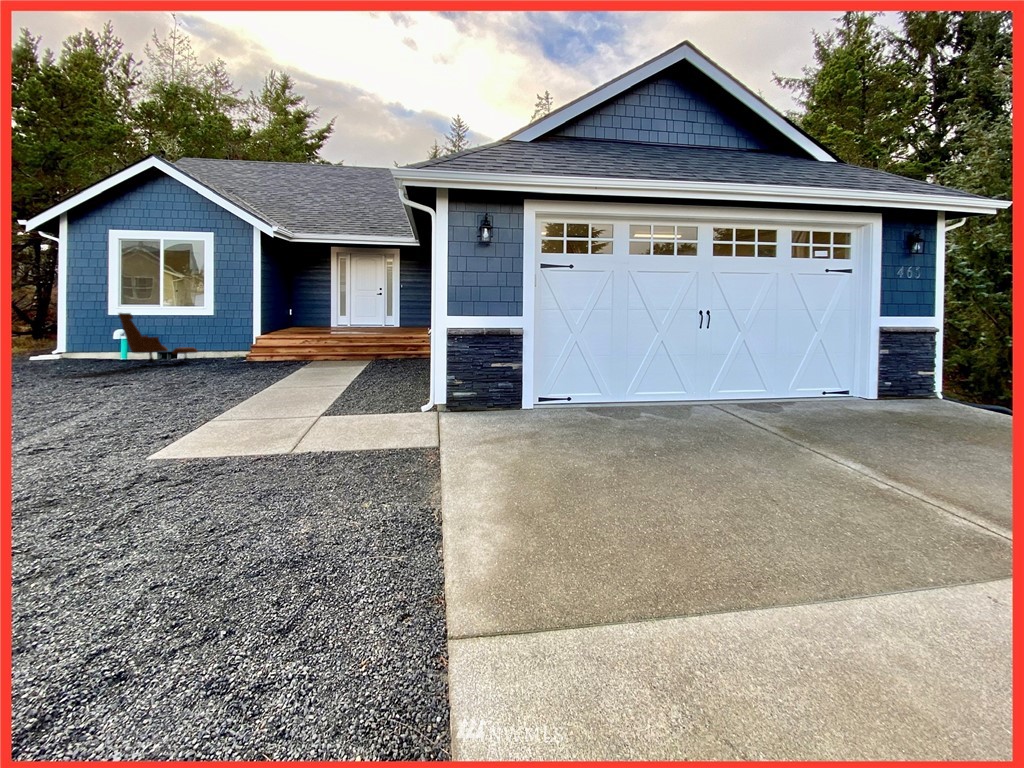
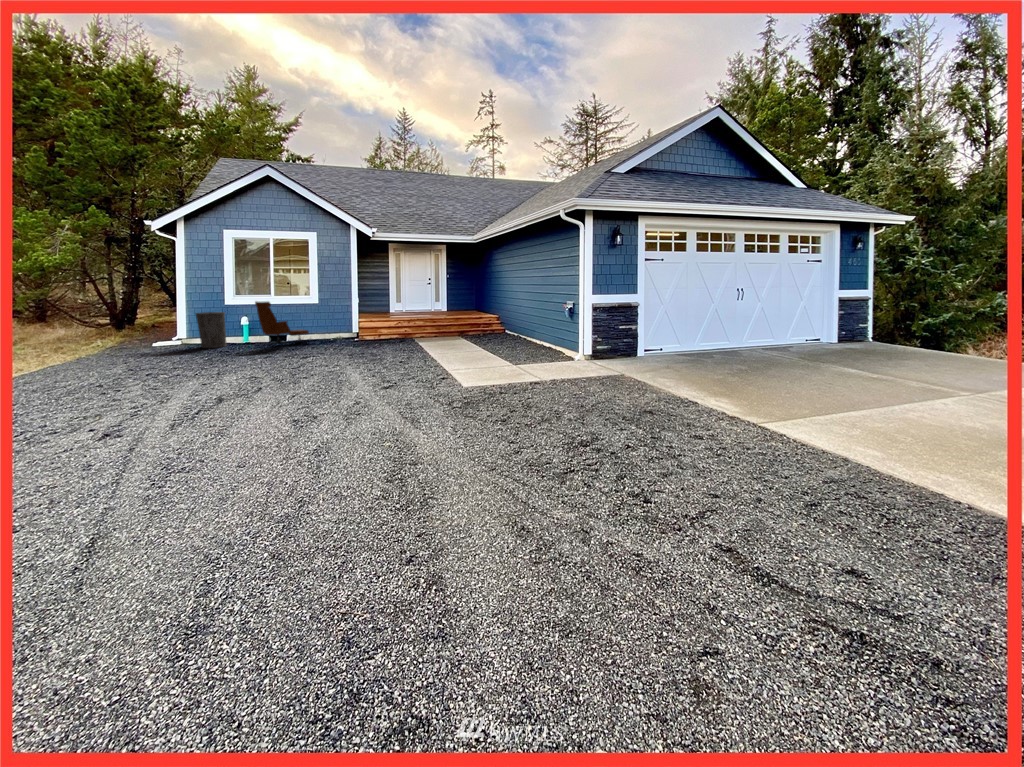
trash can: none [58,324,100,365] -> present [196,312,227,348]

